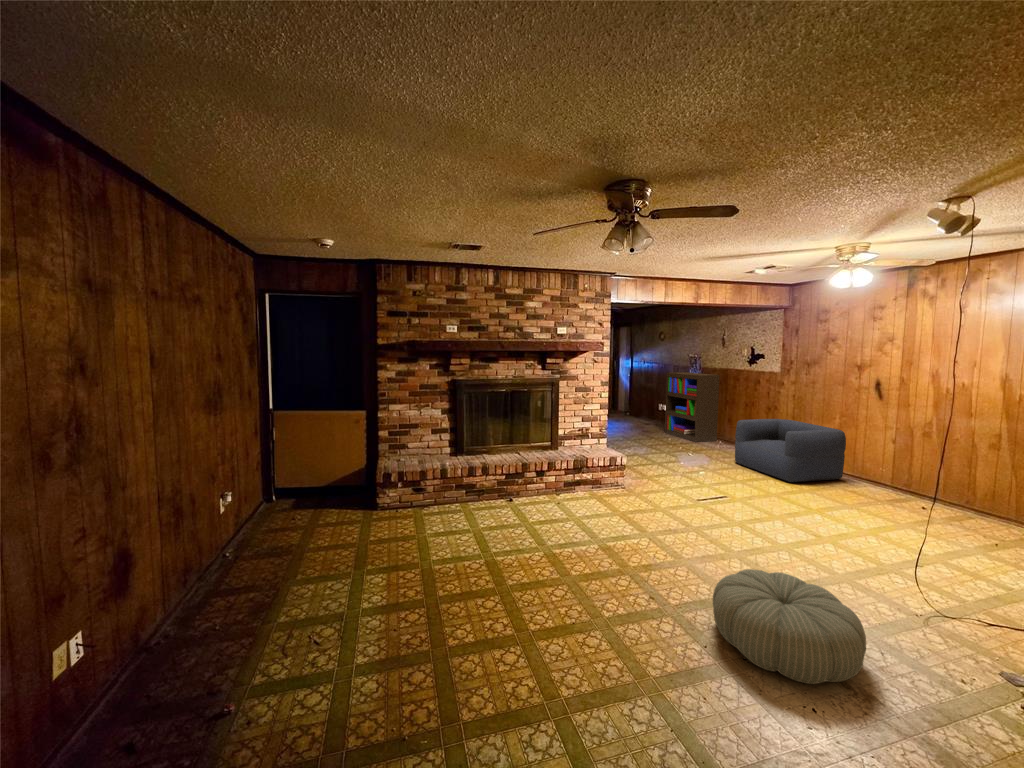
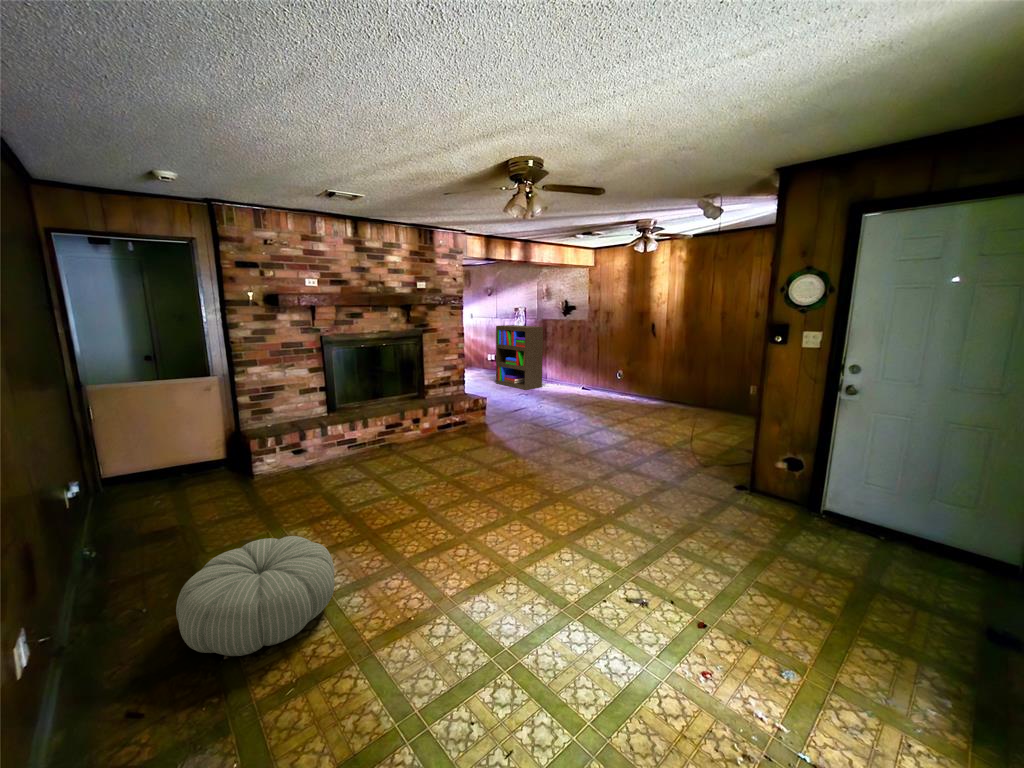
armchair: present [735,419,846,482] -> none [563,364,644,416]
pouf: present [713,569,866,684] -> present [176,536,335,656]

